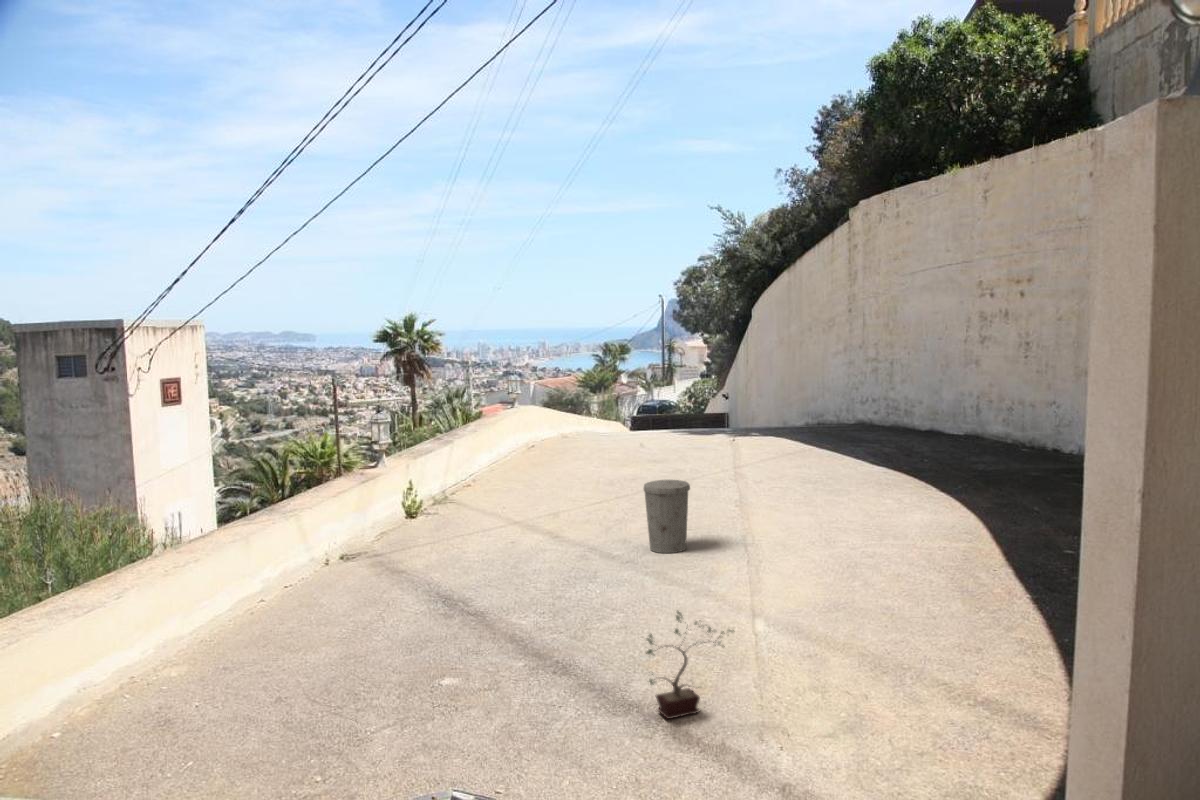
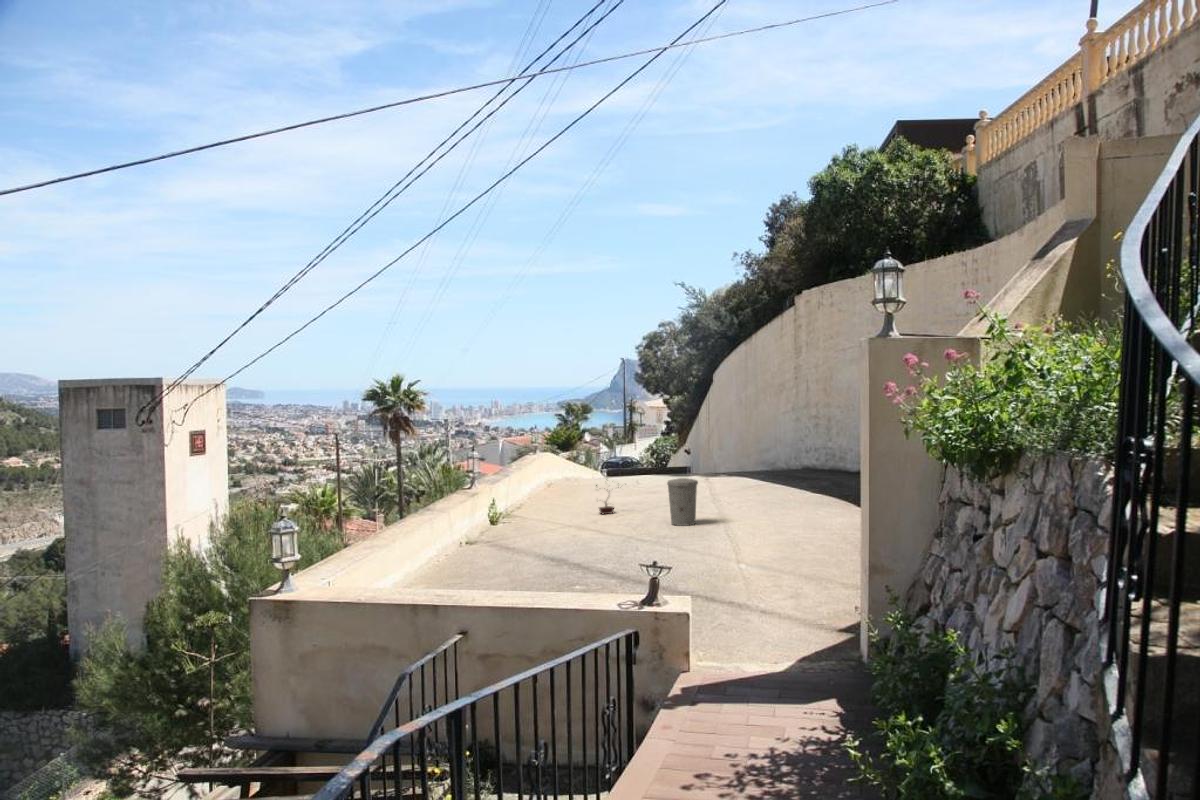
potted plant: present [647,612,732,719] -> present [596,479,619,514]

